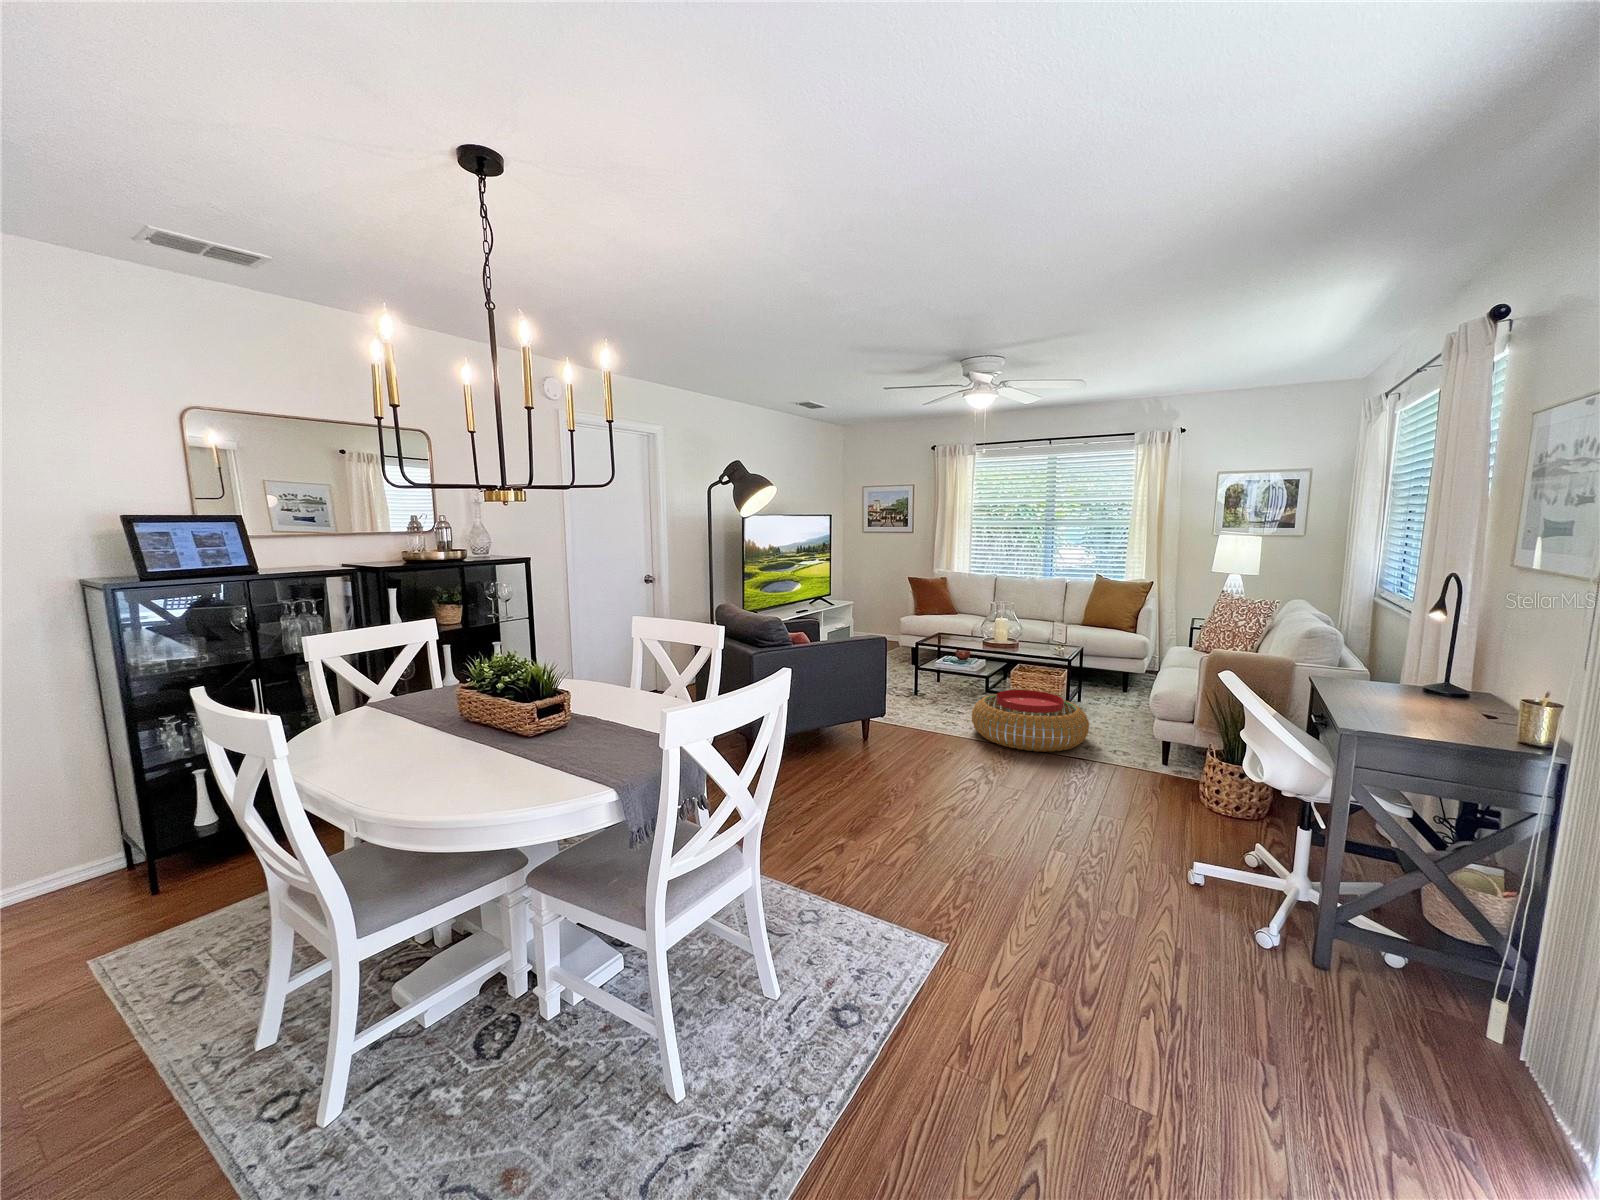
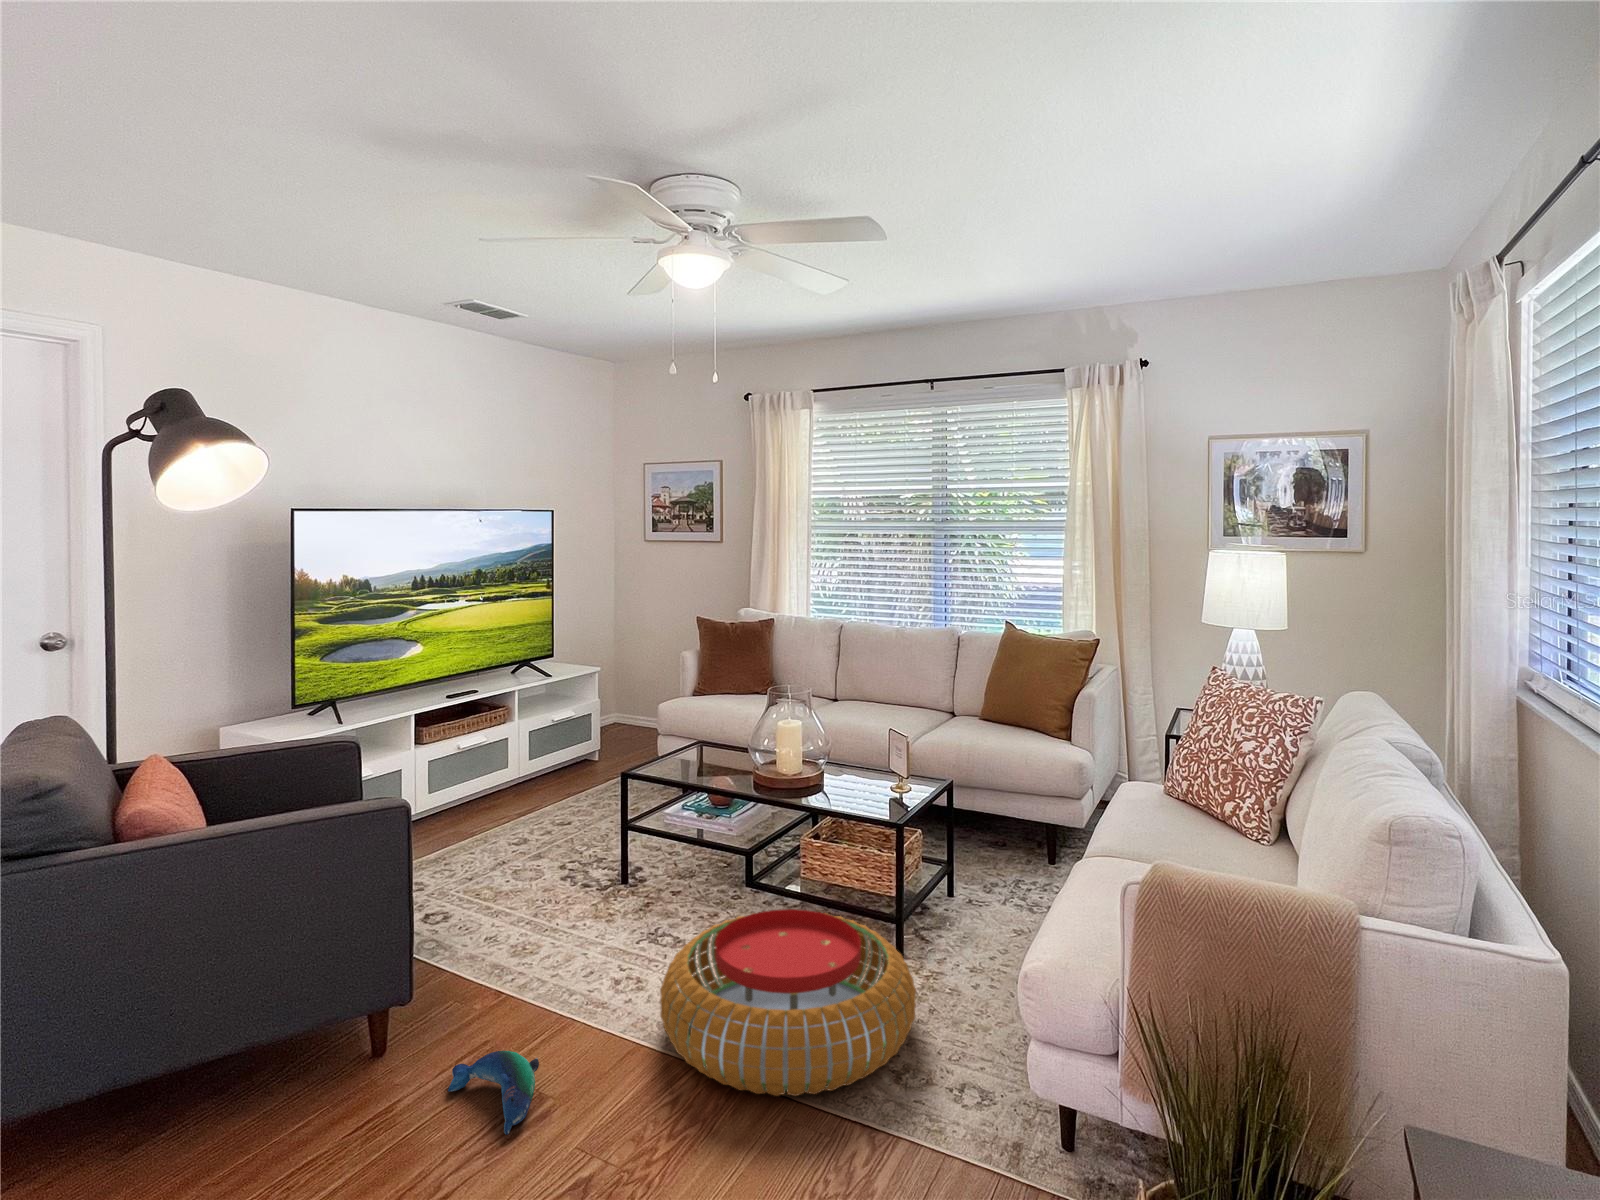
plush toy: none [896,731,939,755] -> present [448,1051,539,1135]

